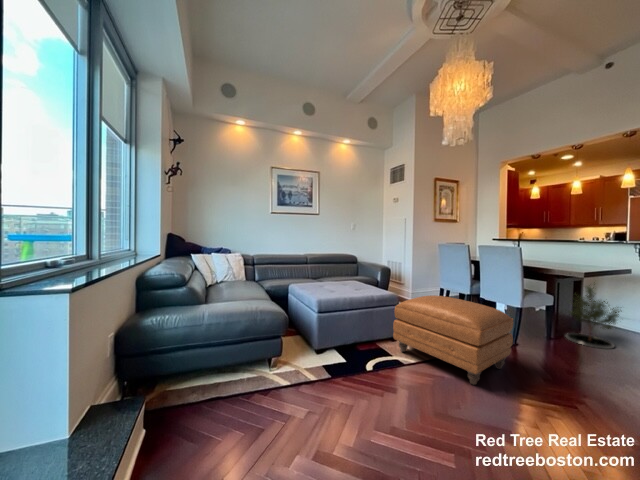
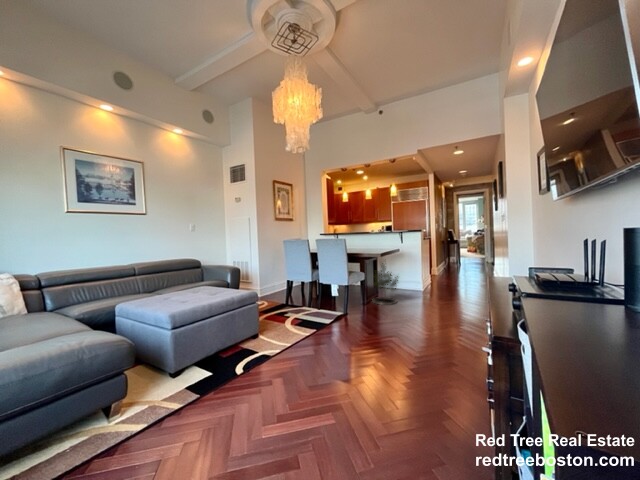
ottoman: present [393,295,513,385] -> none [256,286,349,355]

